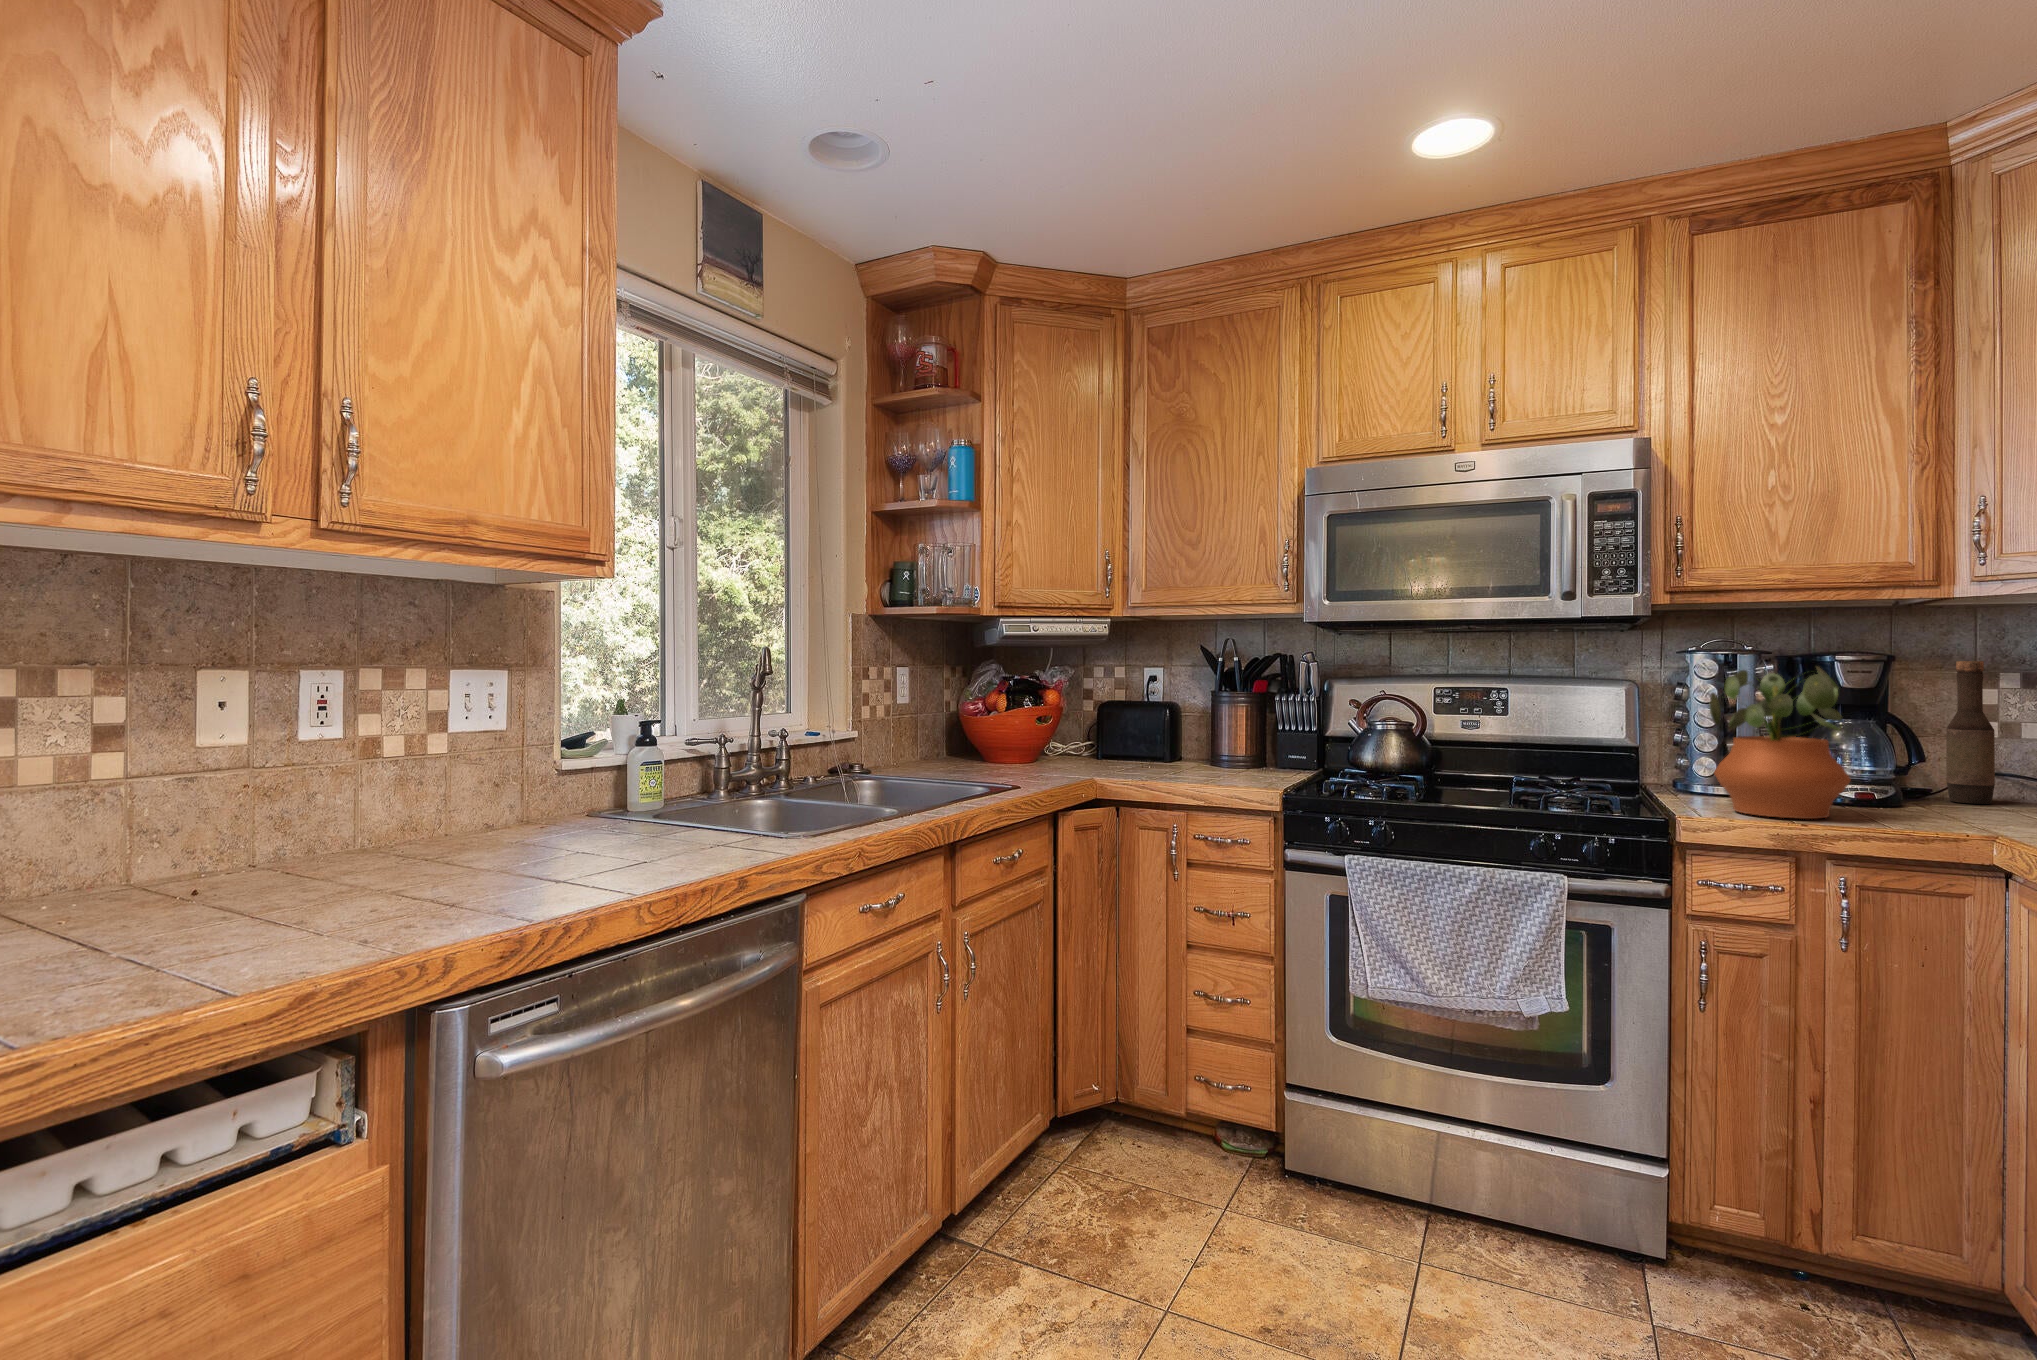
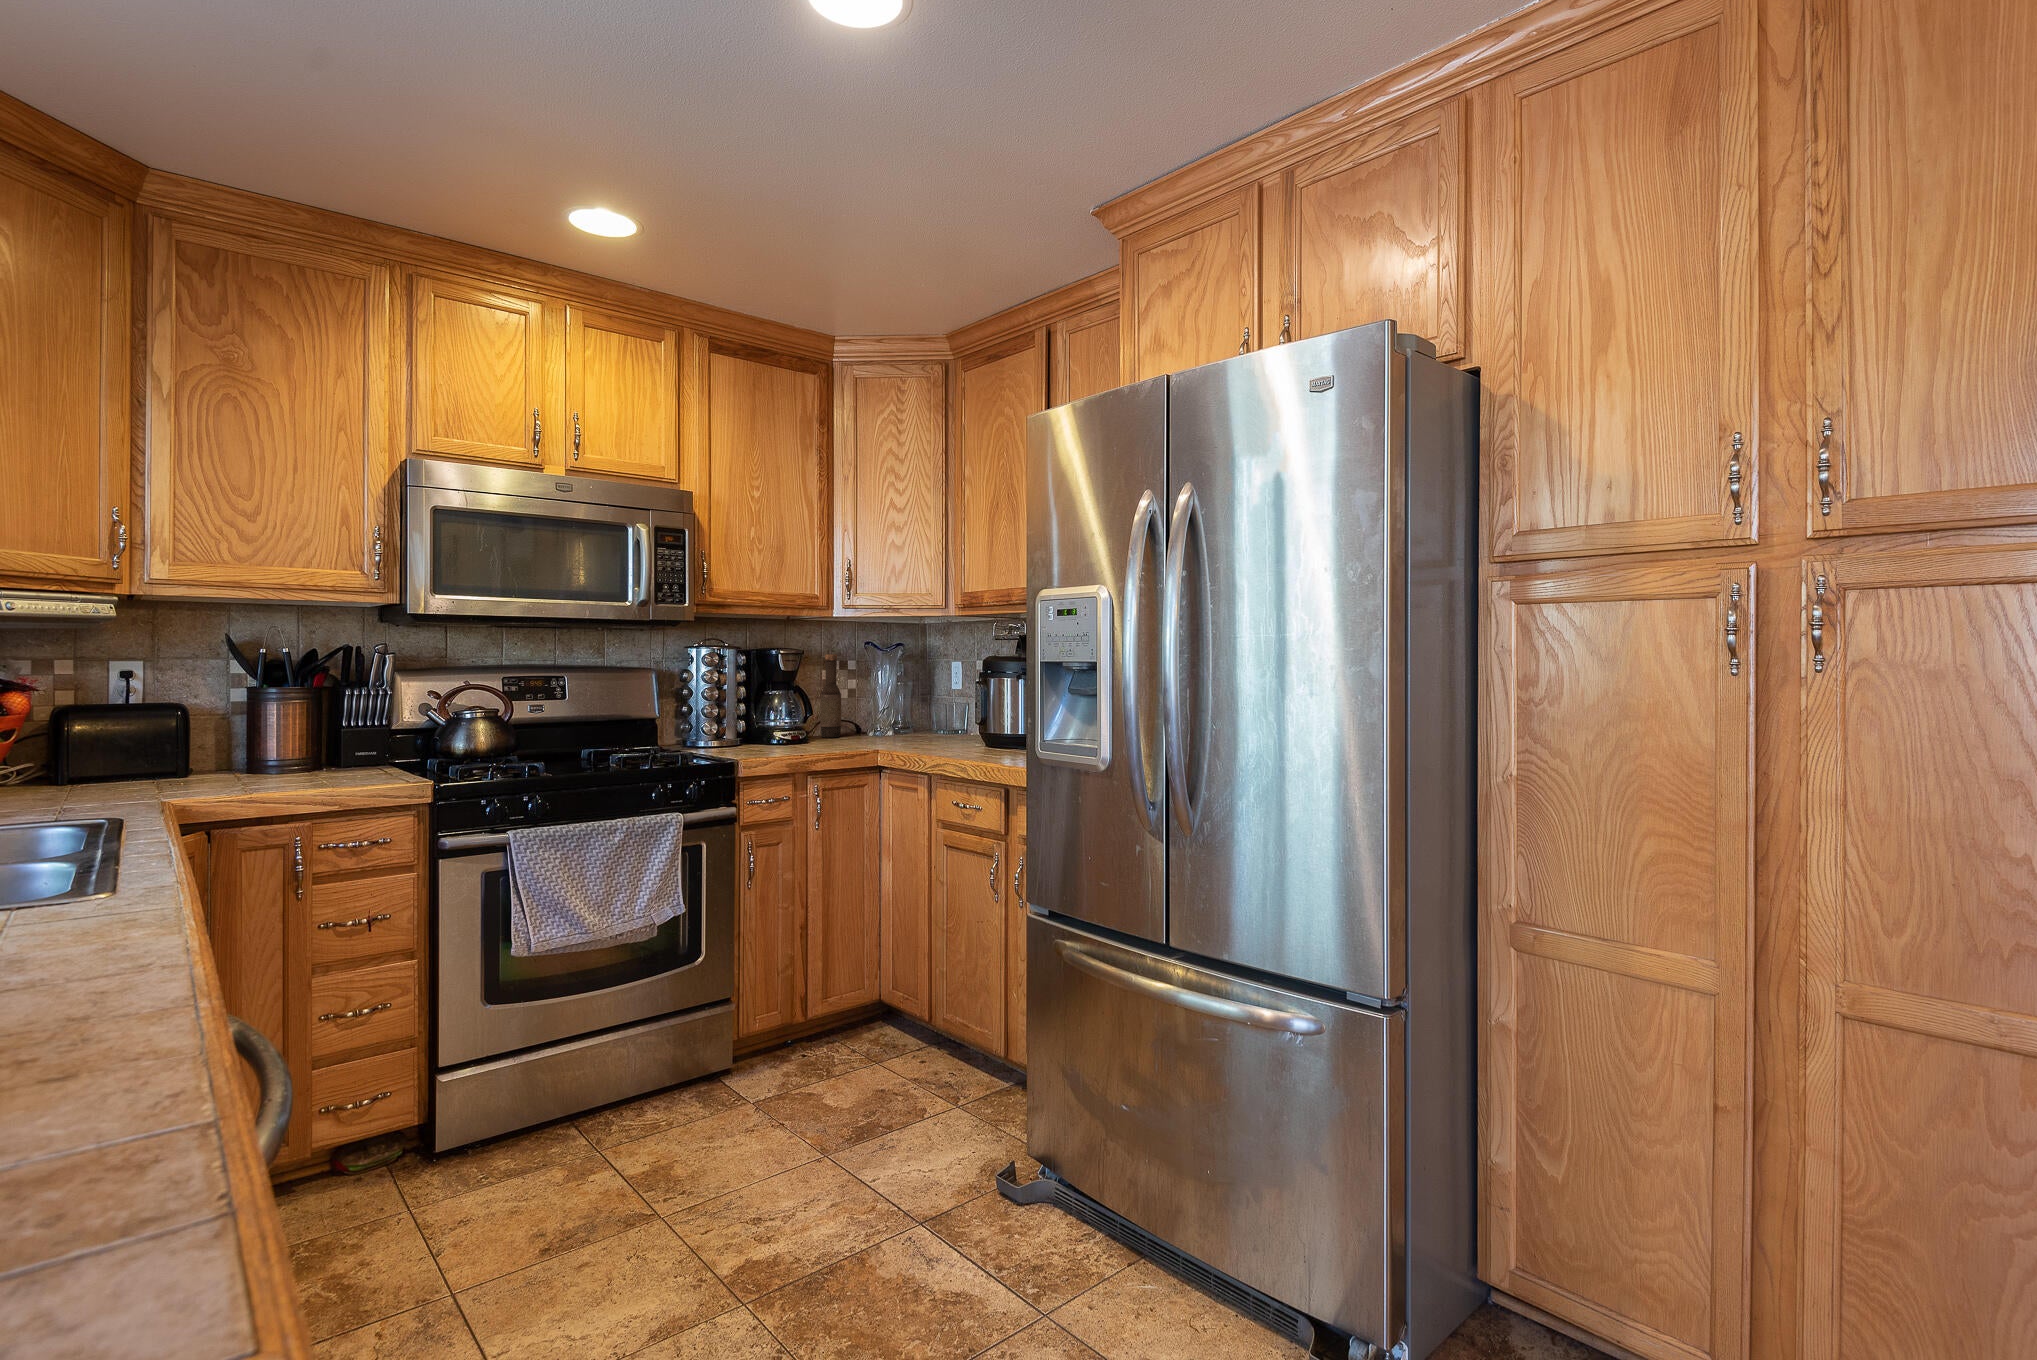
potted plant: present [1710,667,1851,819] -> none [739,658,812,756]

